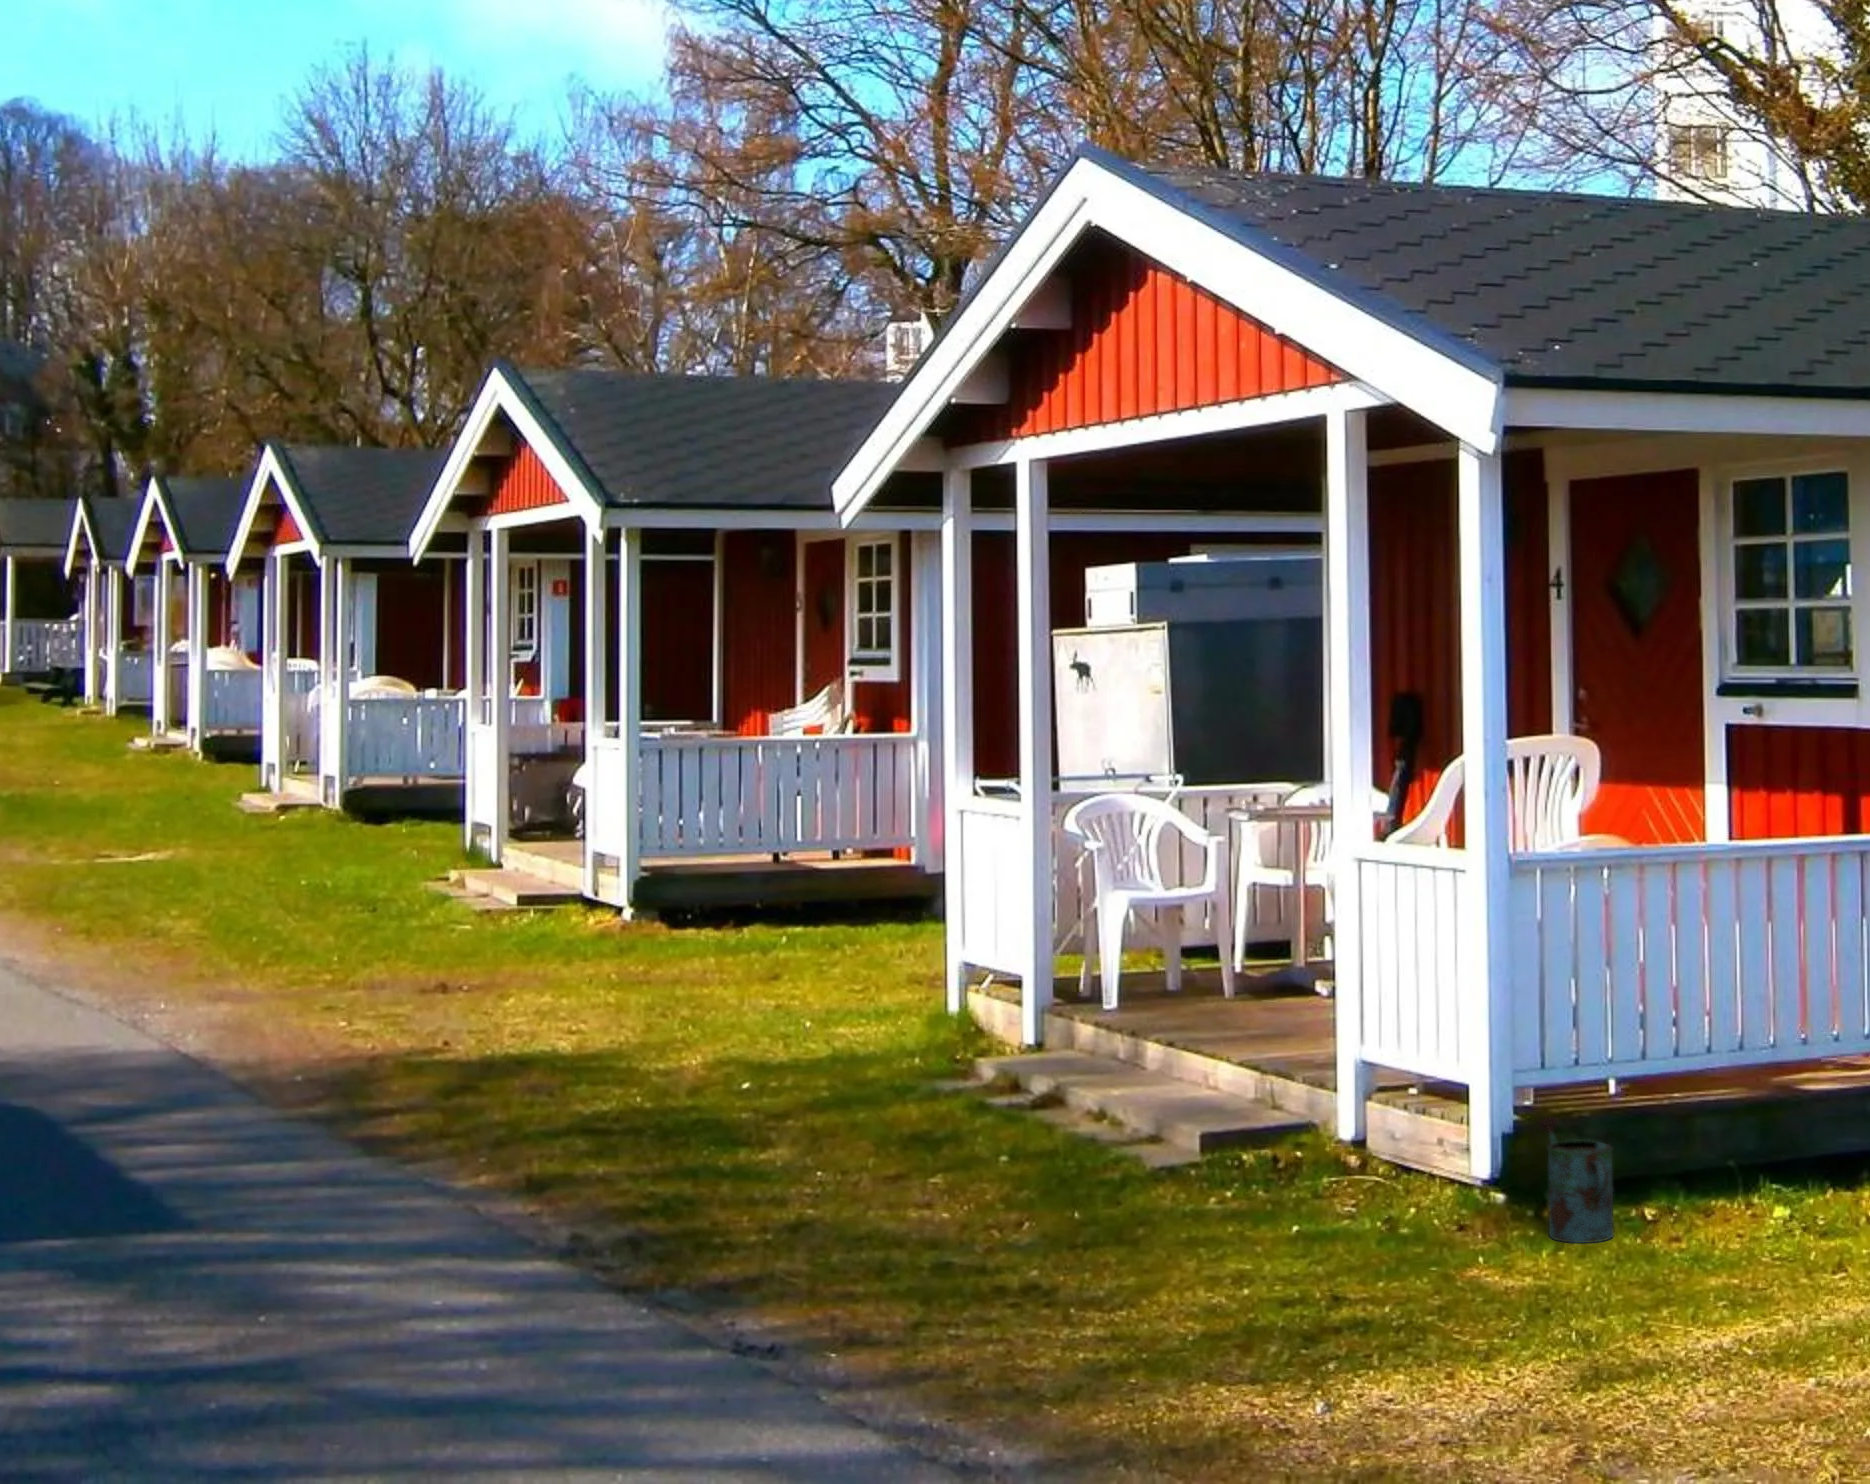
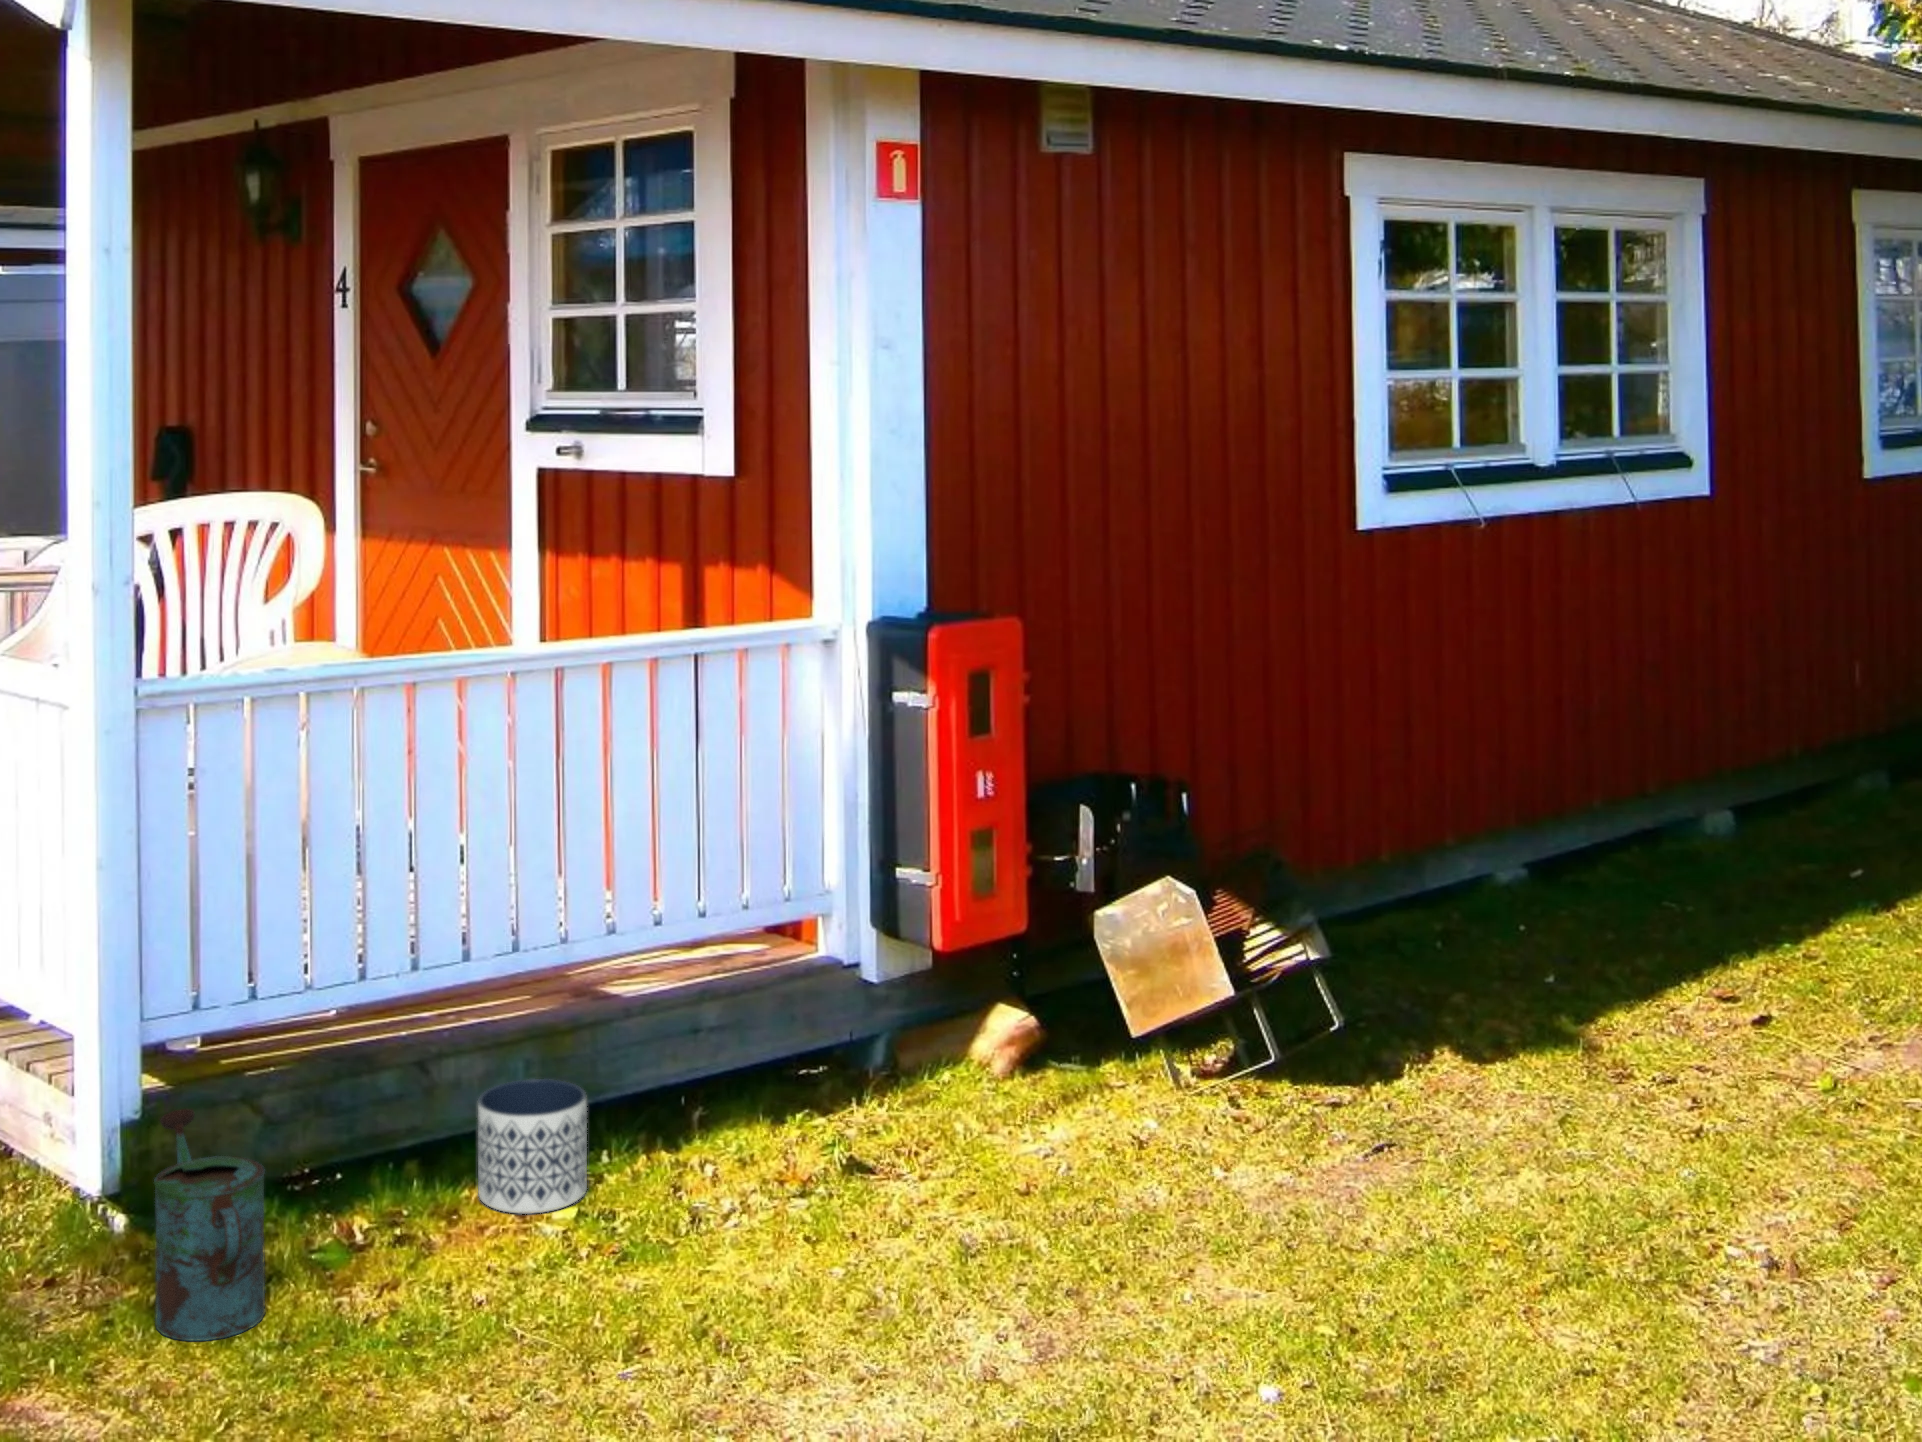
planter: none [1728,1129,1801,1208] -> present [478,1079,587,1214]

